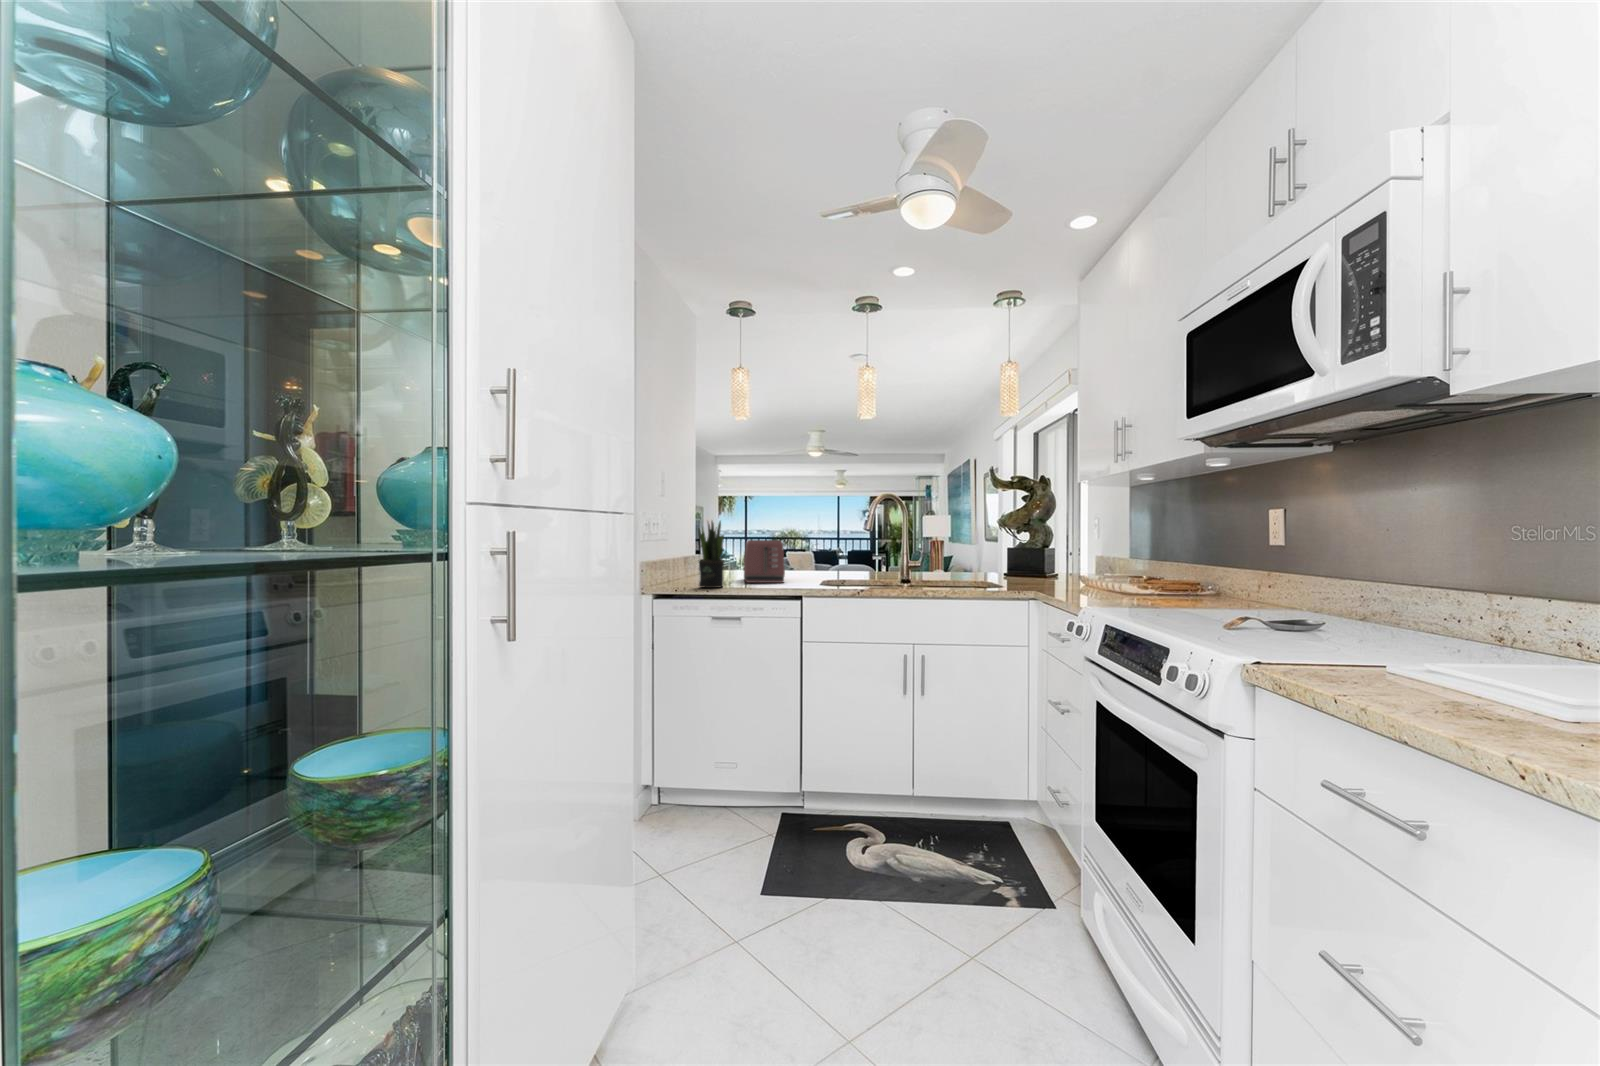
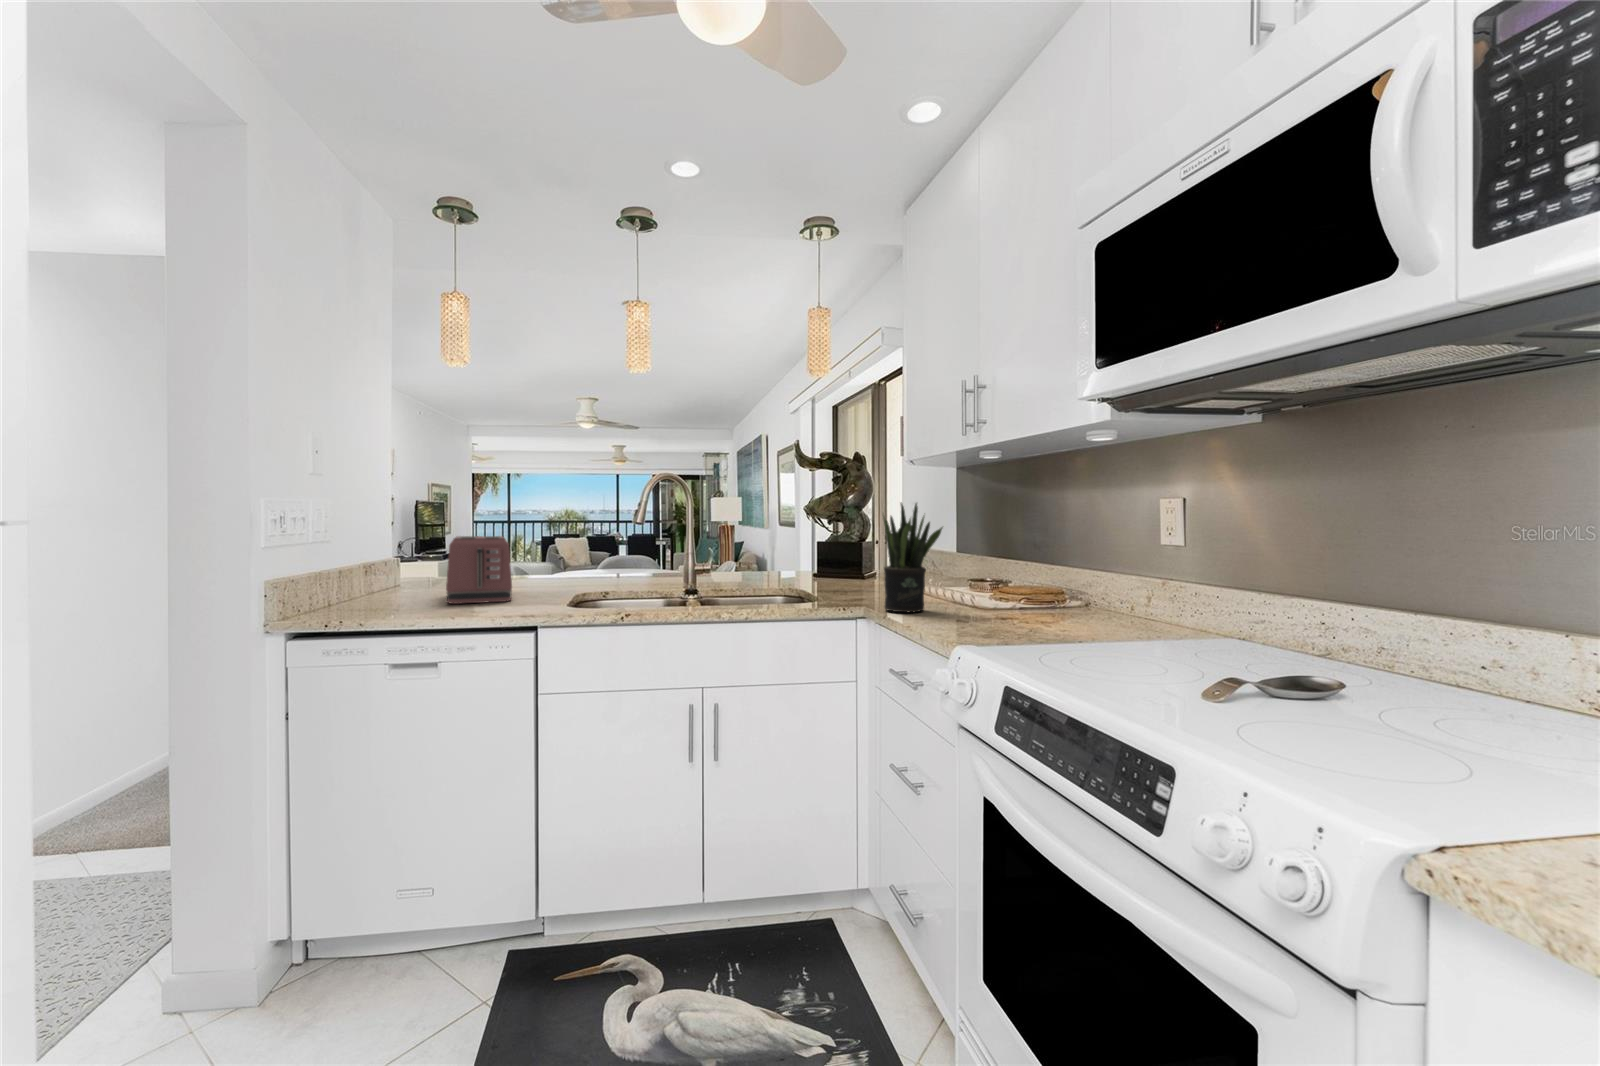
potted plant: present [698,521,725,588] -> present [883,502,943,613]

